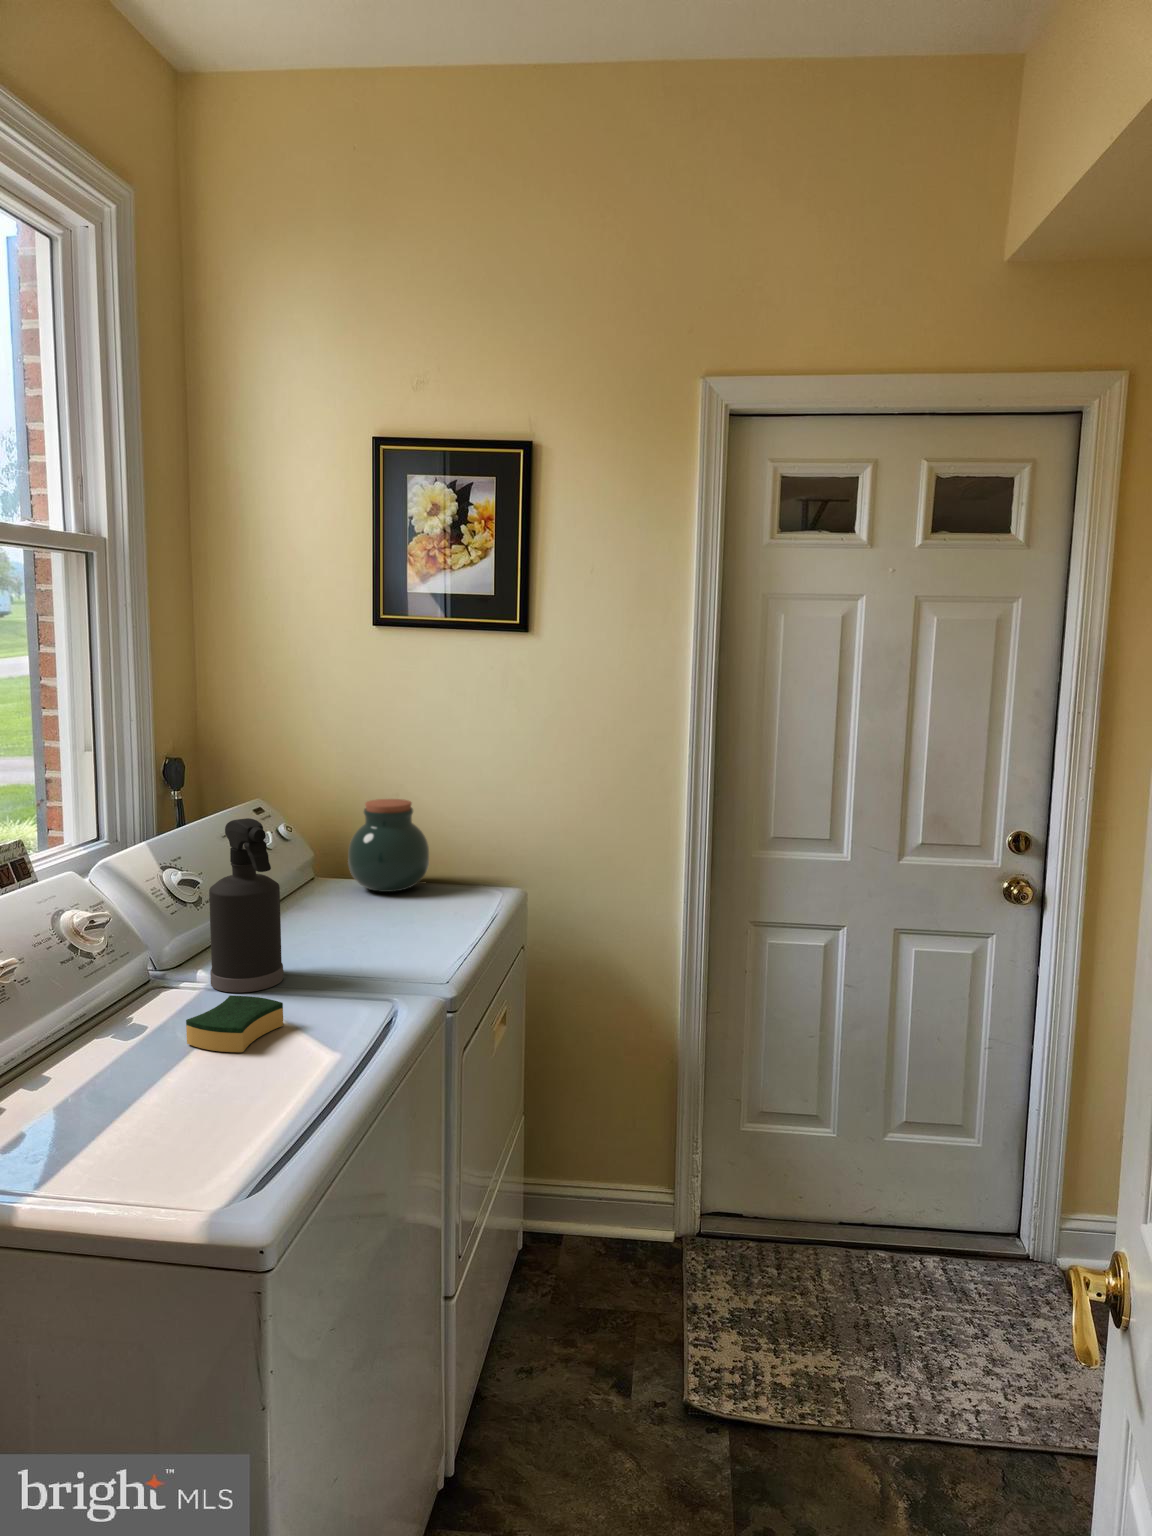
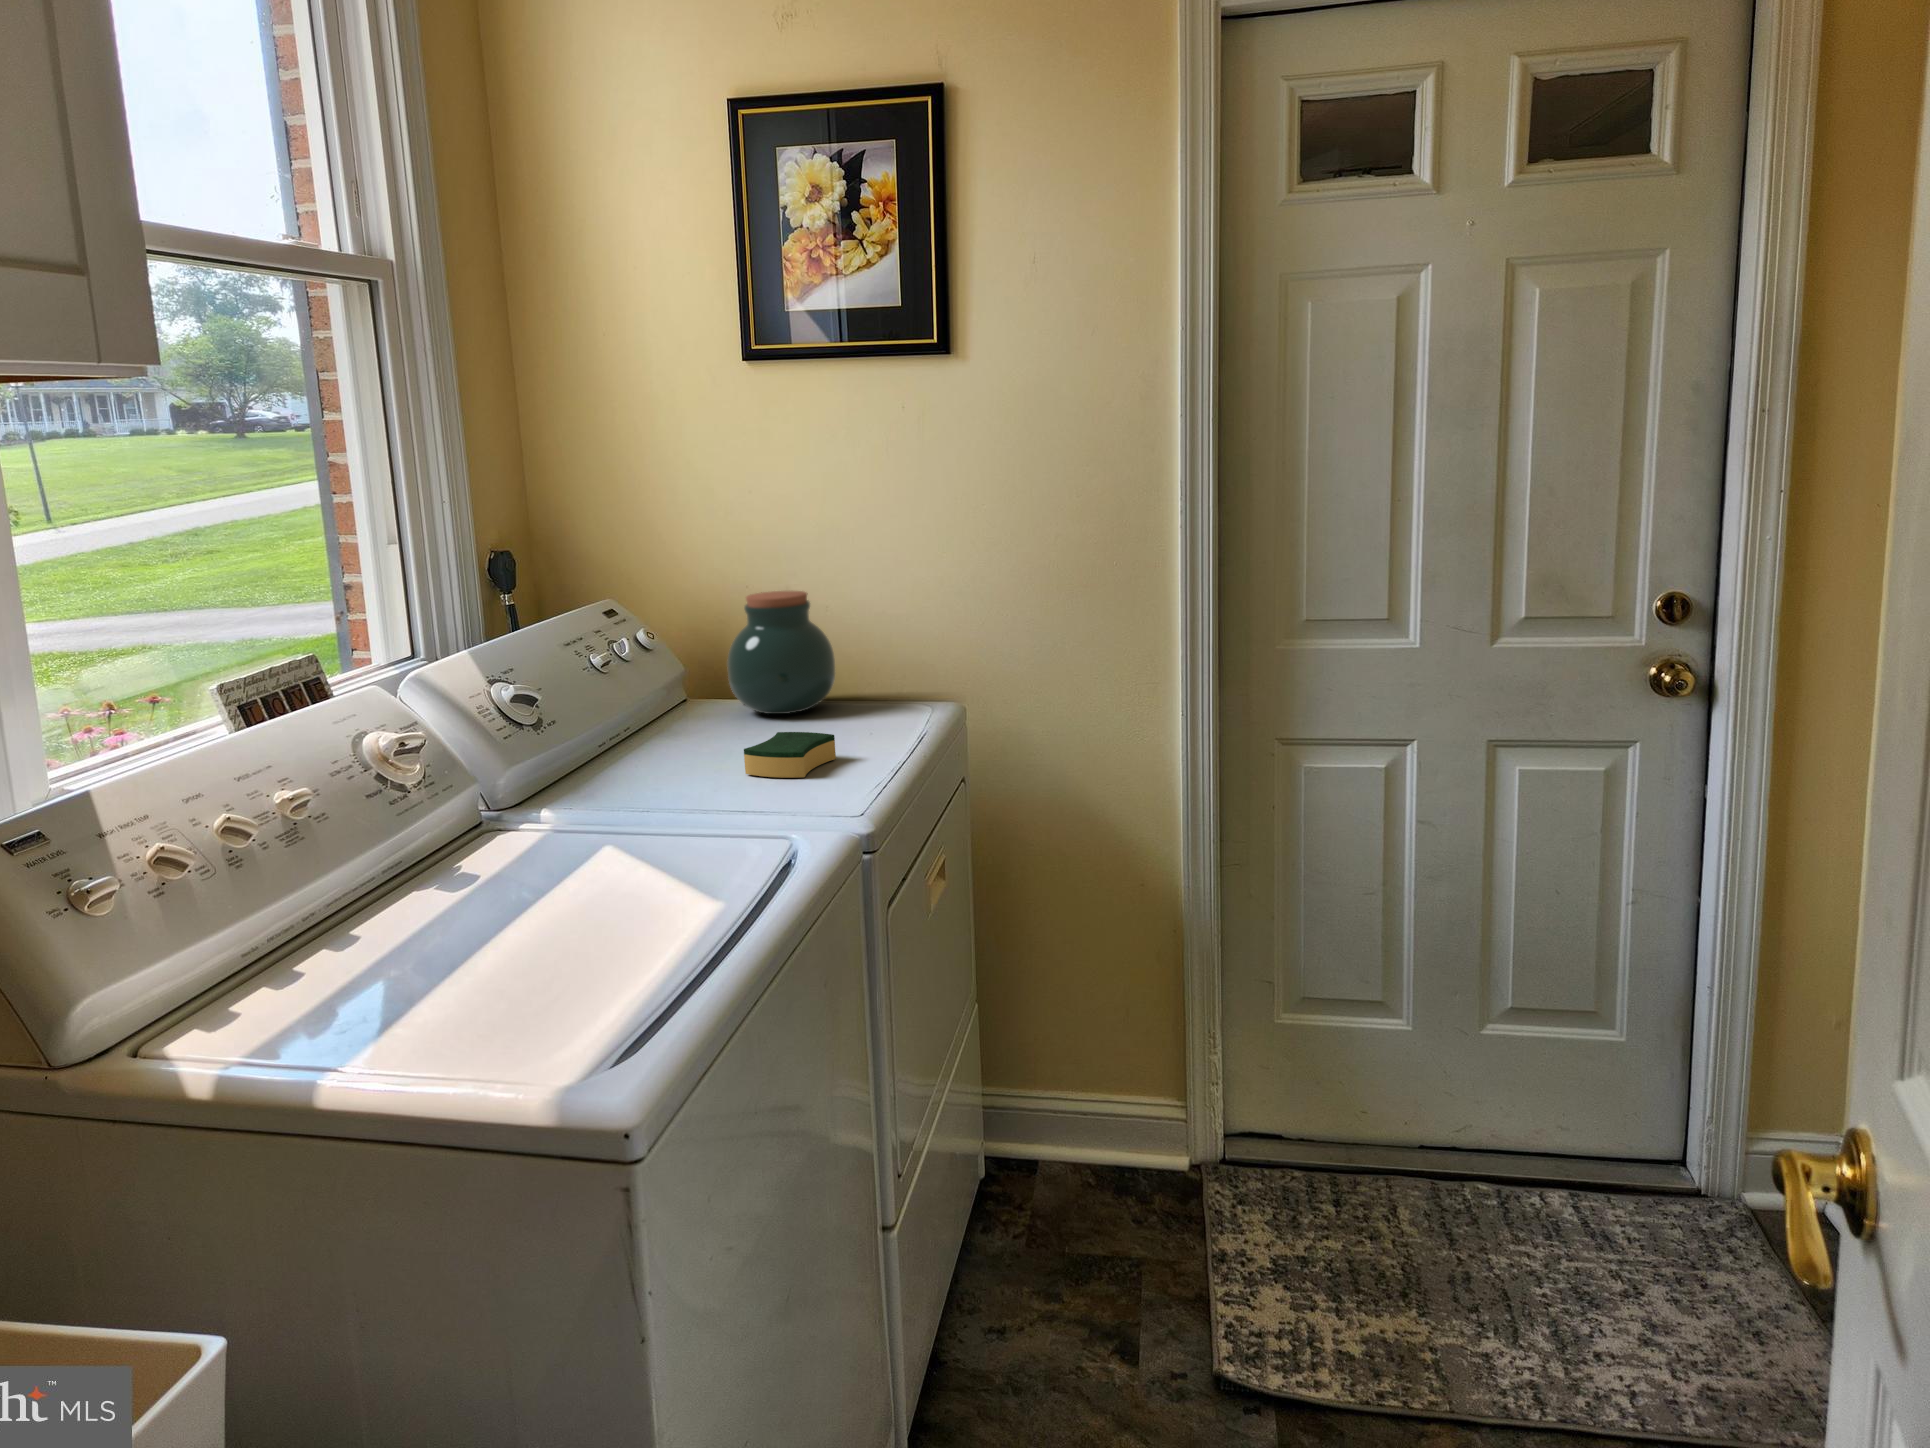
spray bottle: present [209,818,283,992] -> none [538,601,643,832]
sponge: present [186,995,283,1052] -> present [744,732,836,778]

